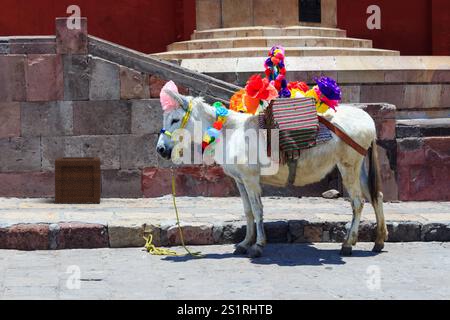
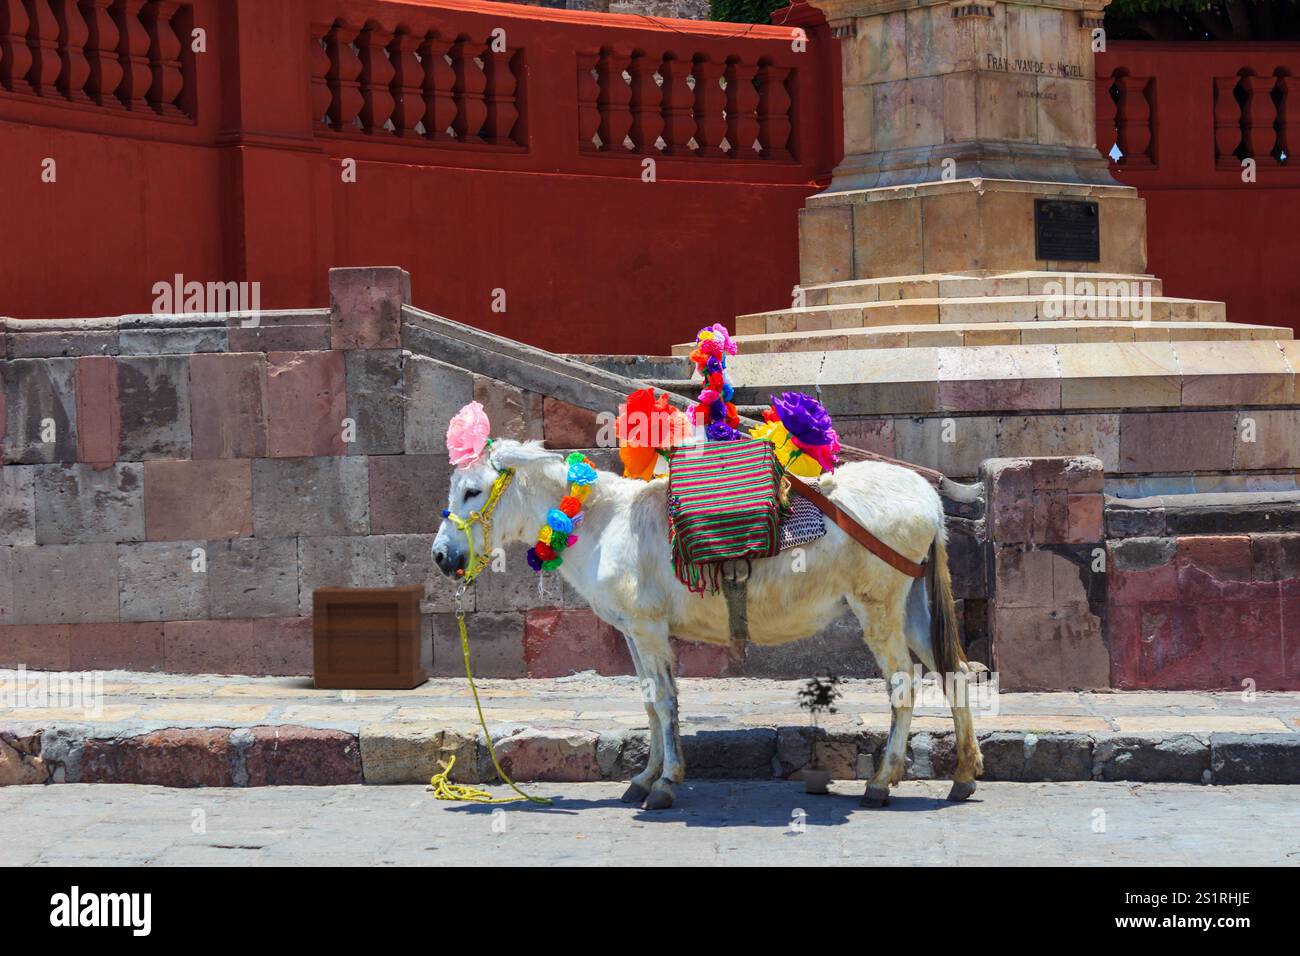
potted plant: none [302,195,326,249] -> present [796,667,843,793]

